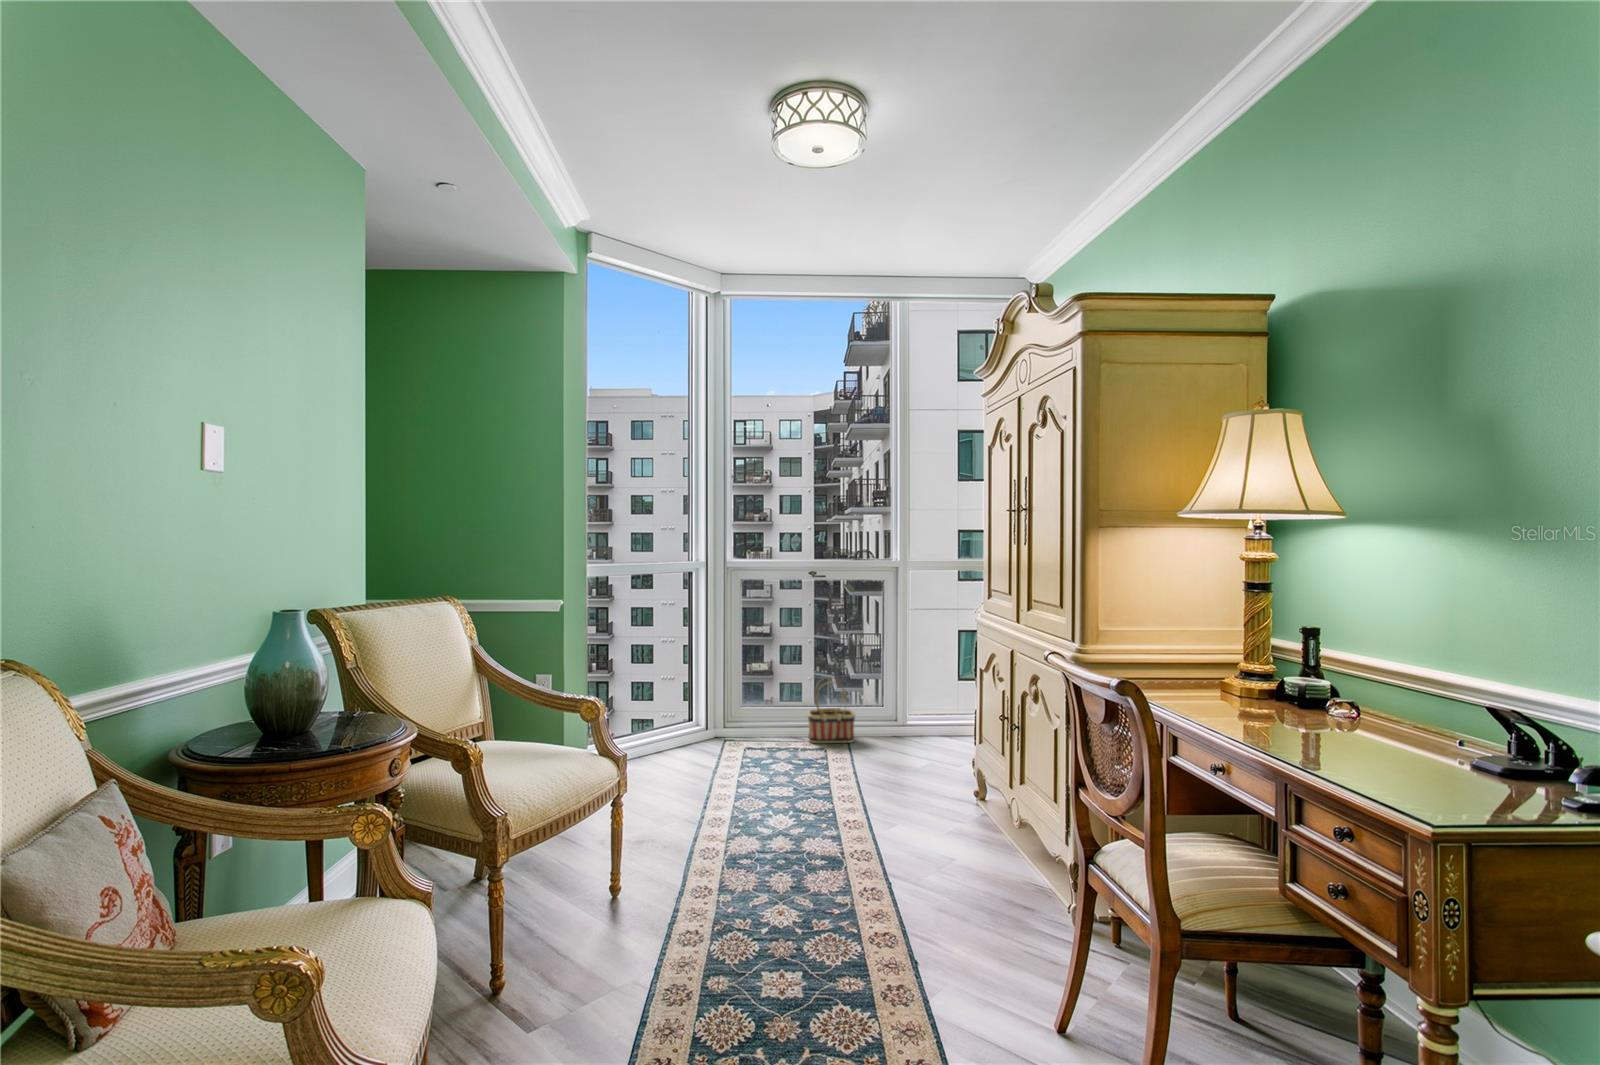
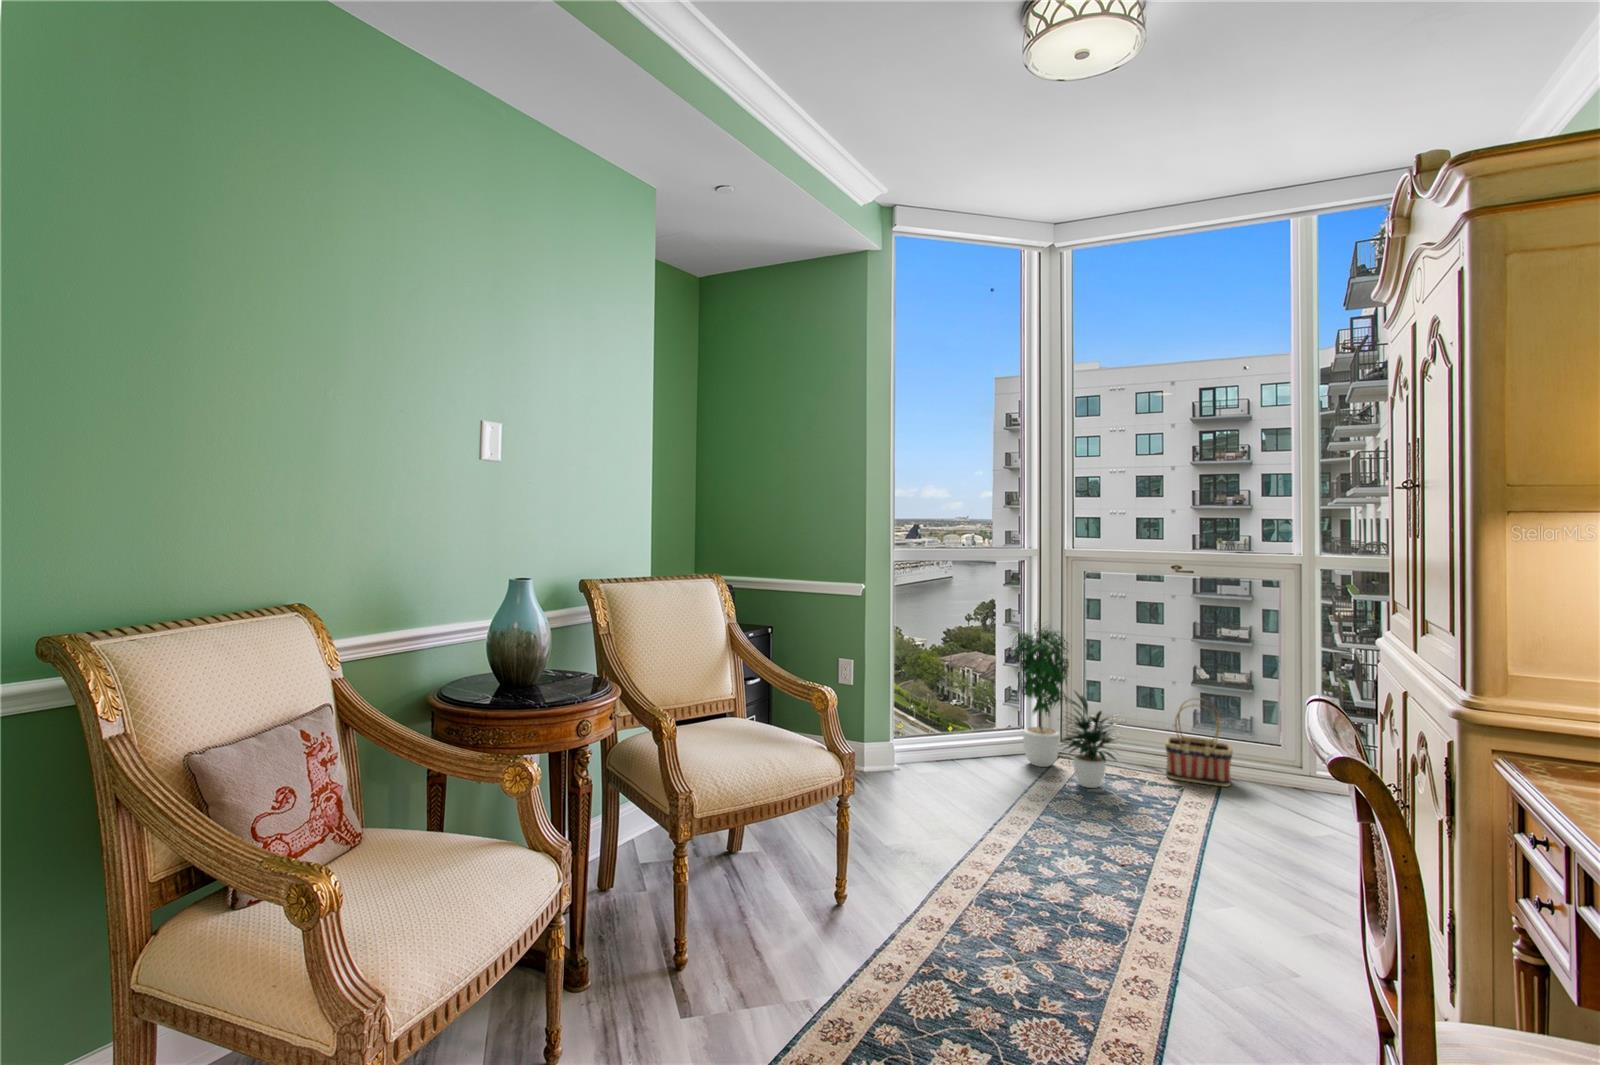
potted plant: none [685,622,788,760] -> present [1012,628,1118,788]

